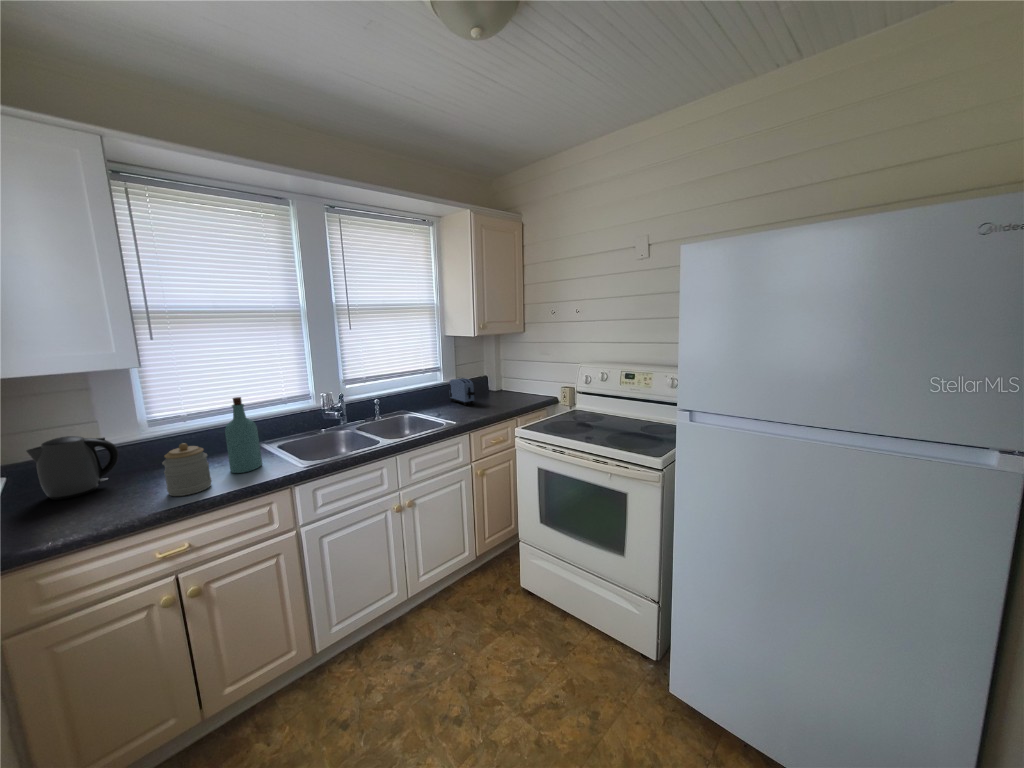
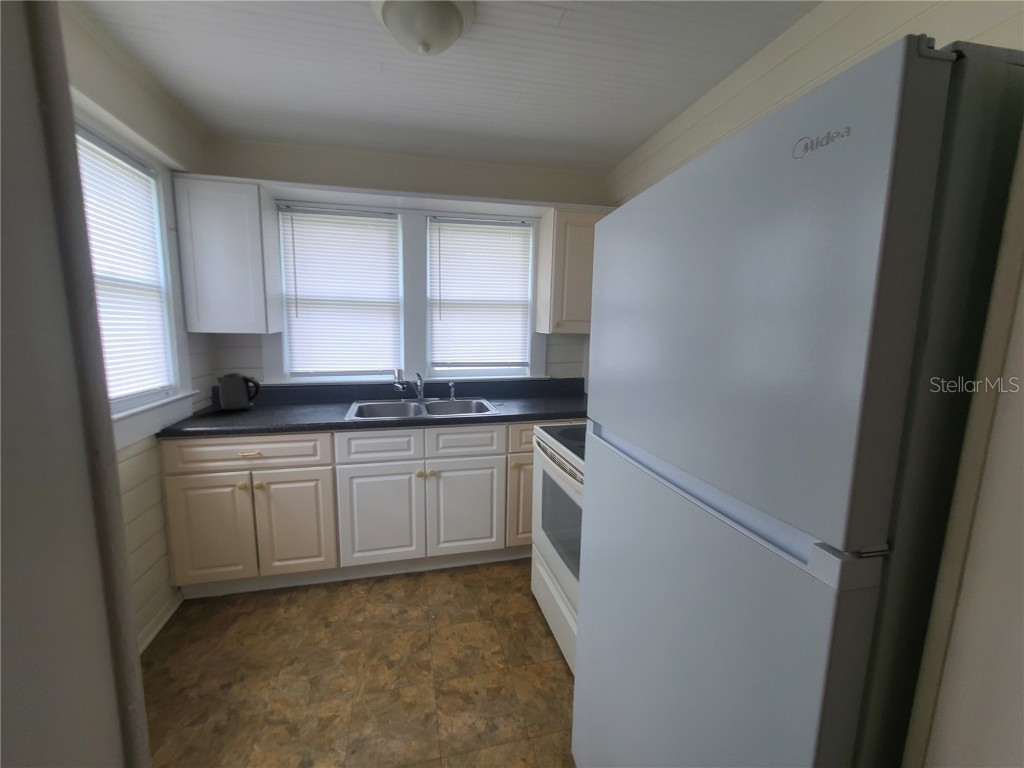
toaster: present [449,378,475,406] -> none [534,375,550,402]
bottle: present [225,397,262,473] -> none [309,361,333,416]
jar: present [162,443,212,496] -> none [262,386,291,420]

